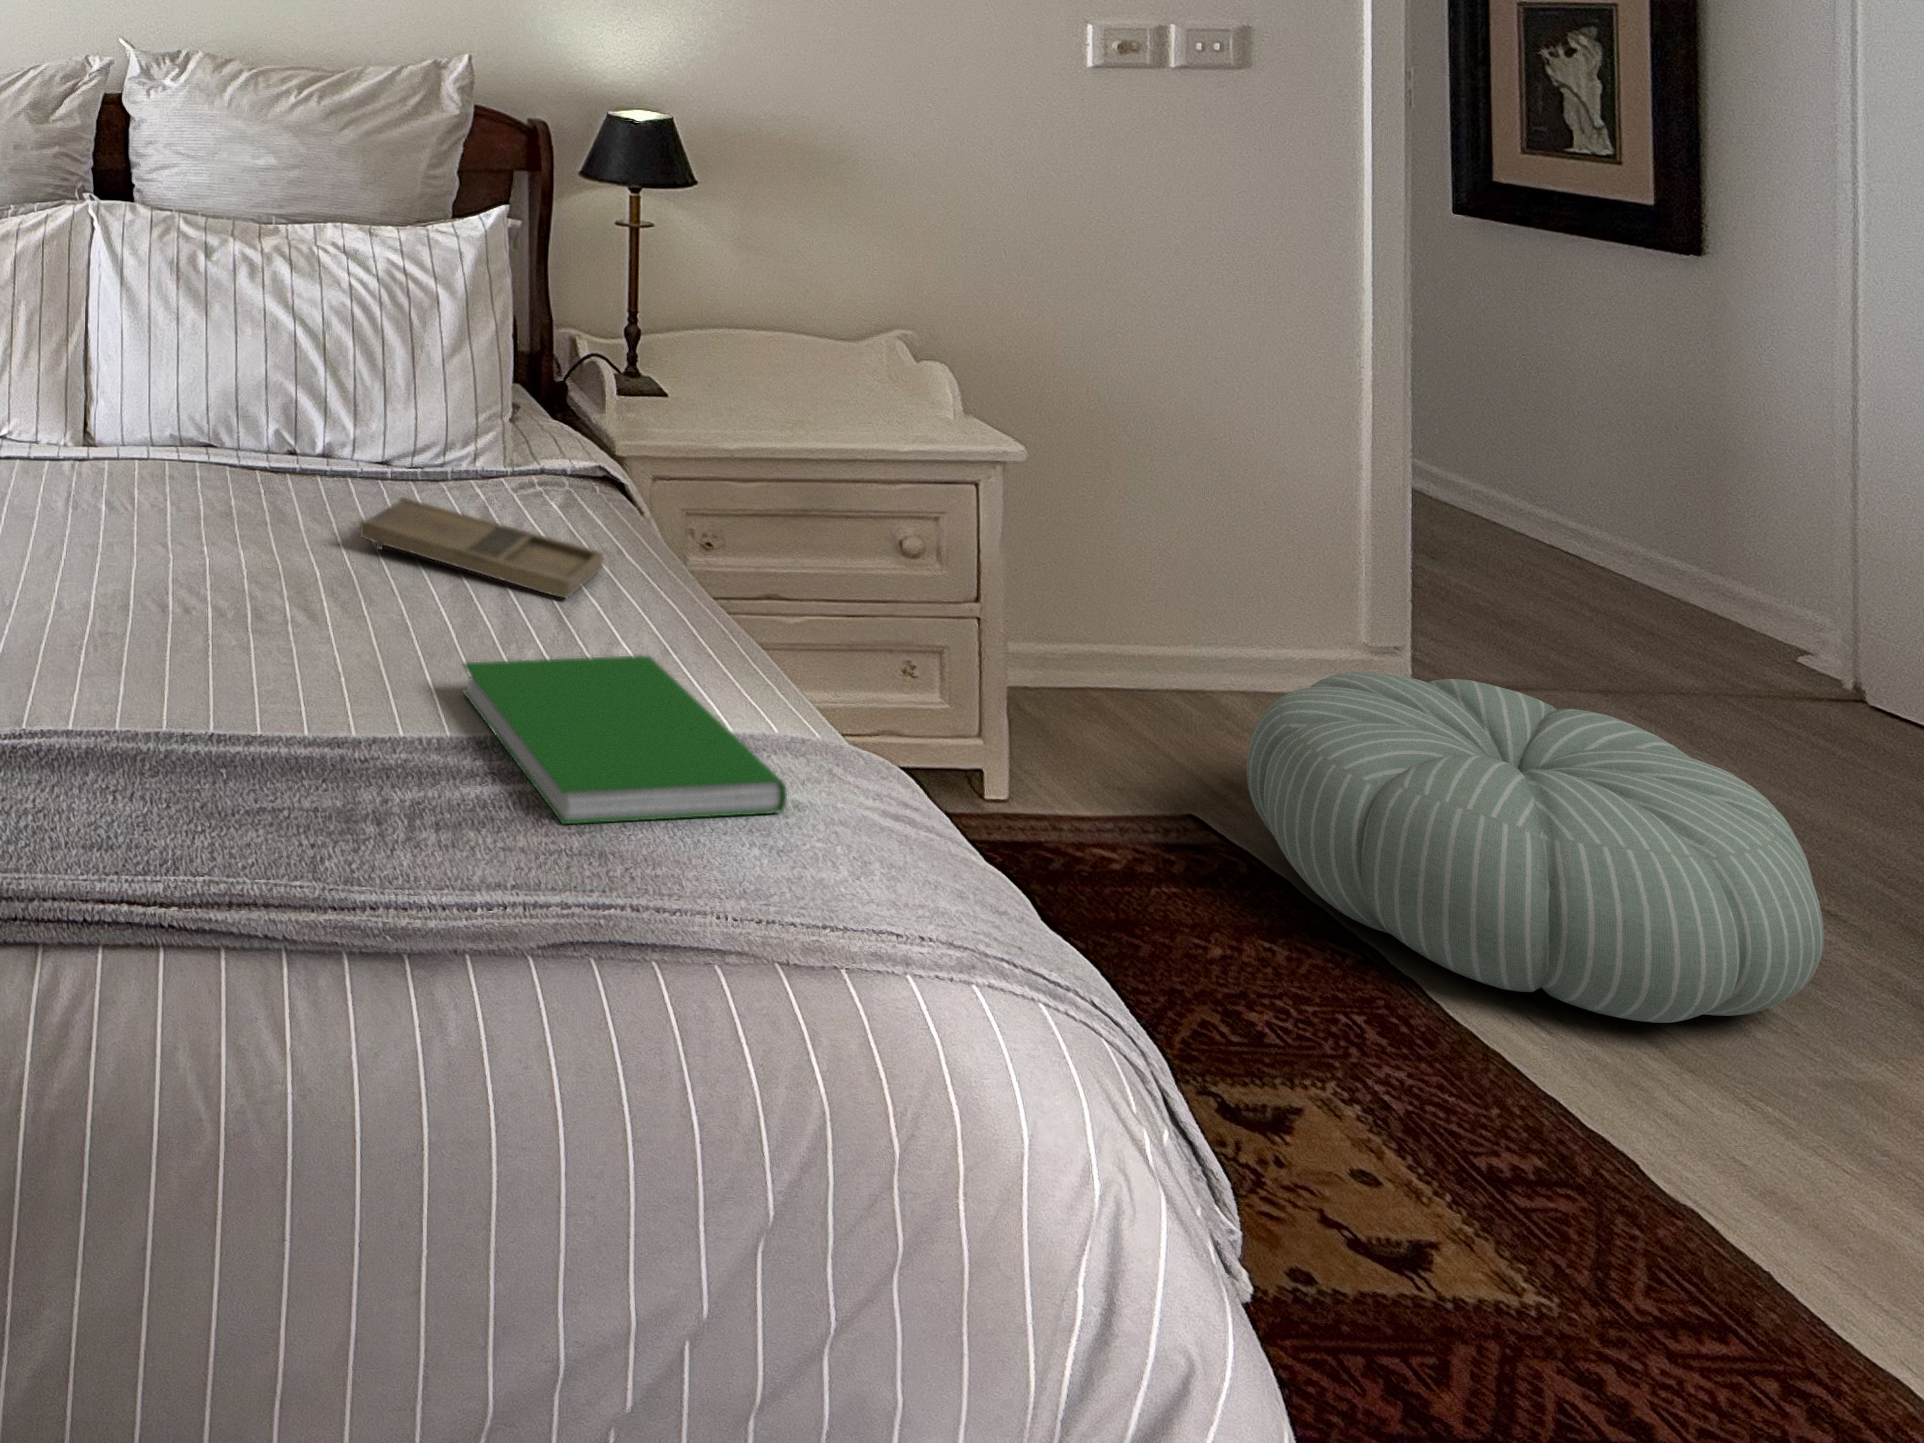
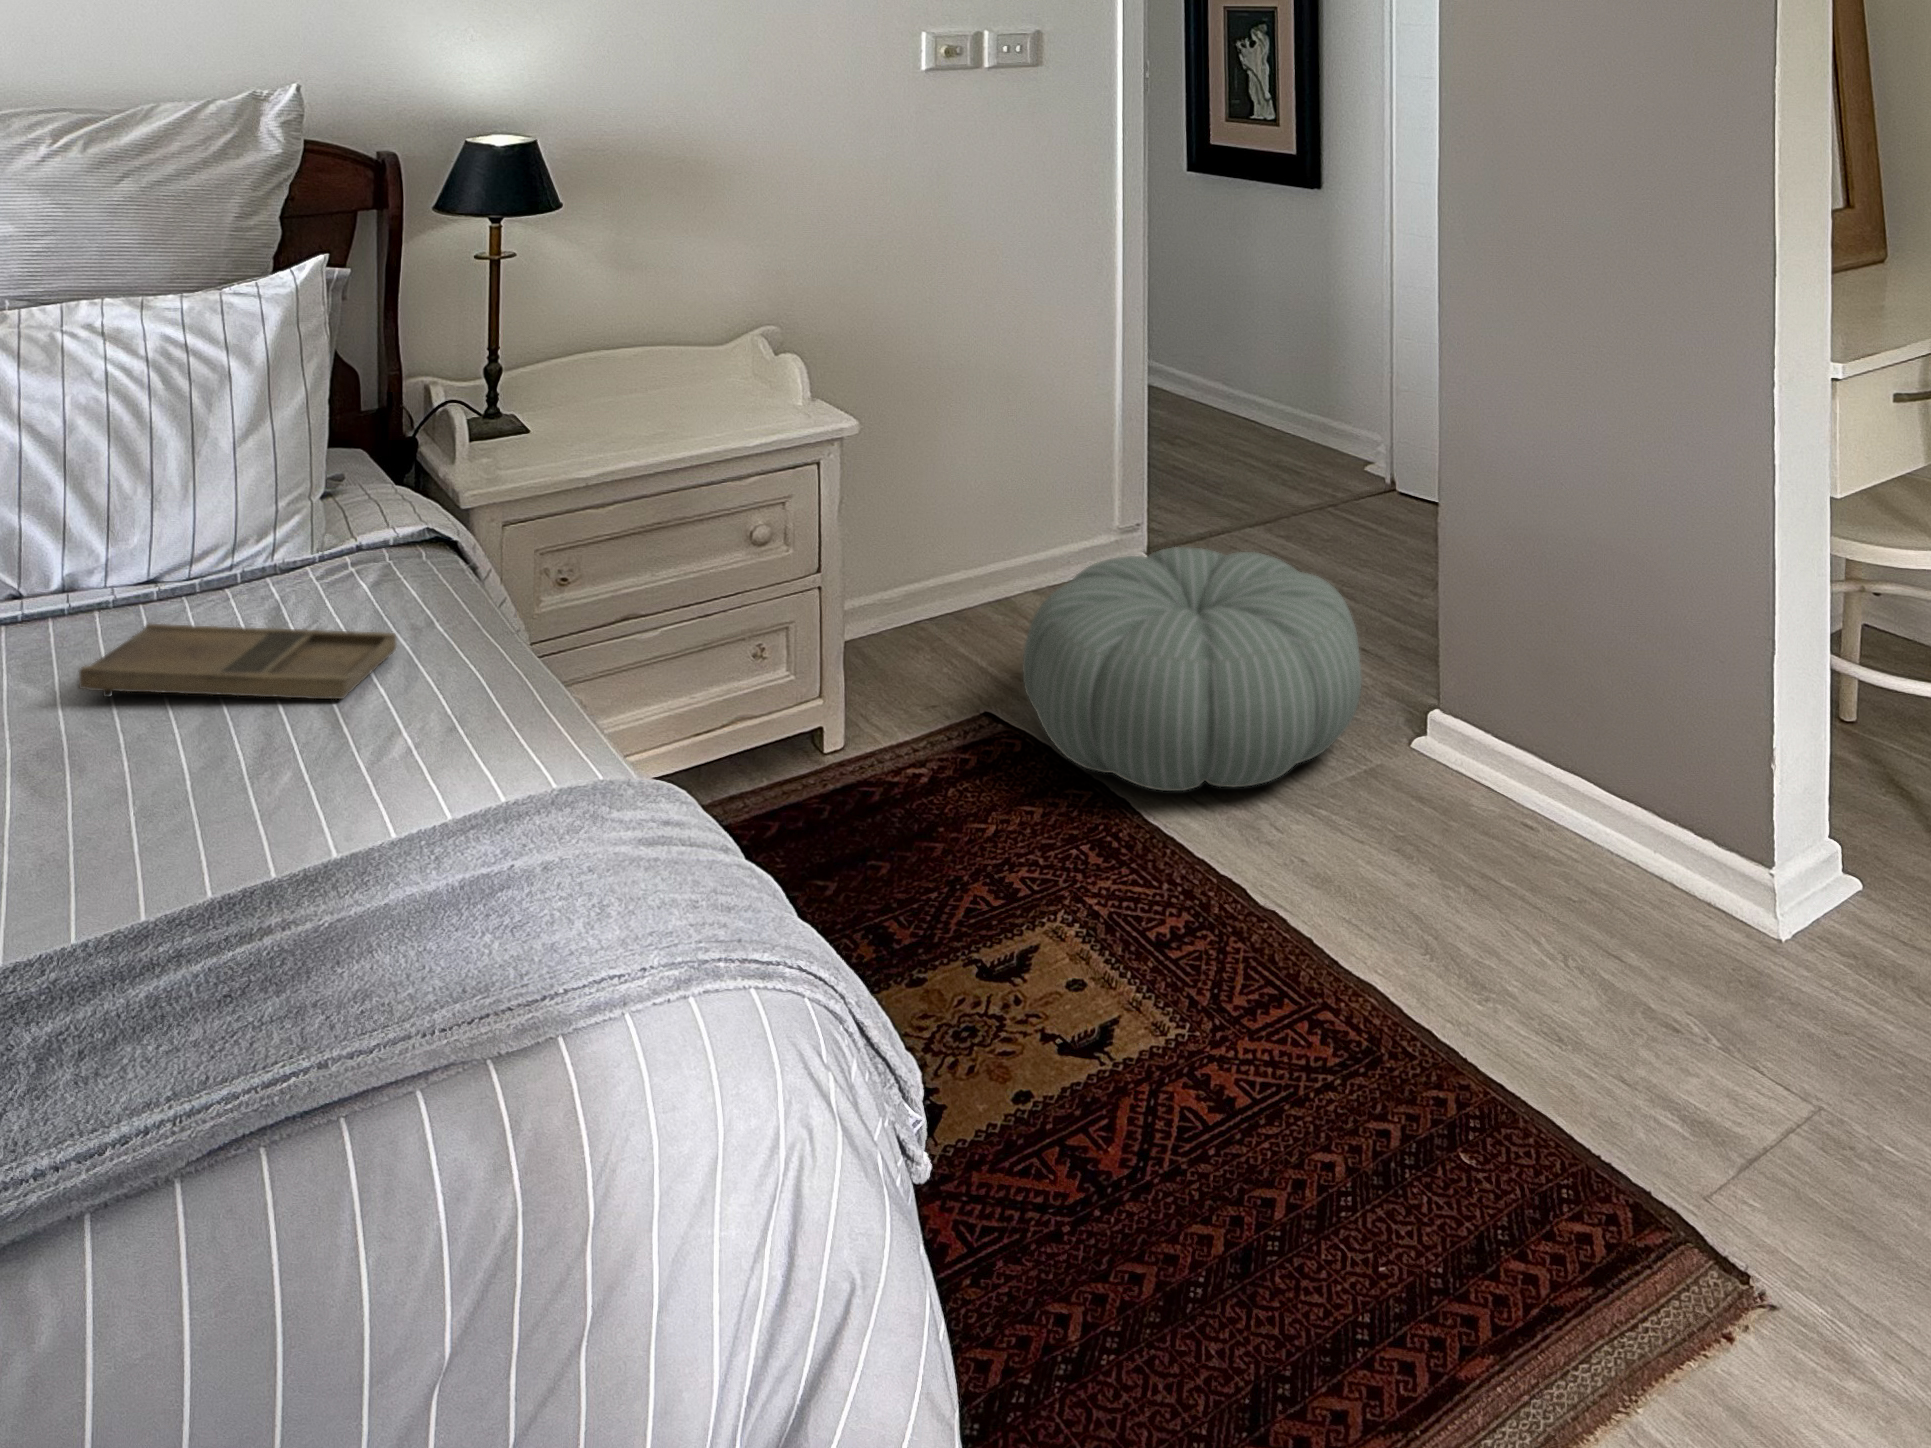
hardcover book: present [463,655,787,824] -> none [175,745,539,985]

